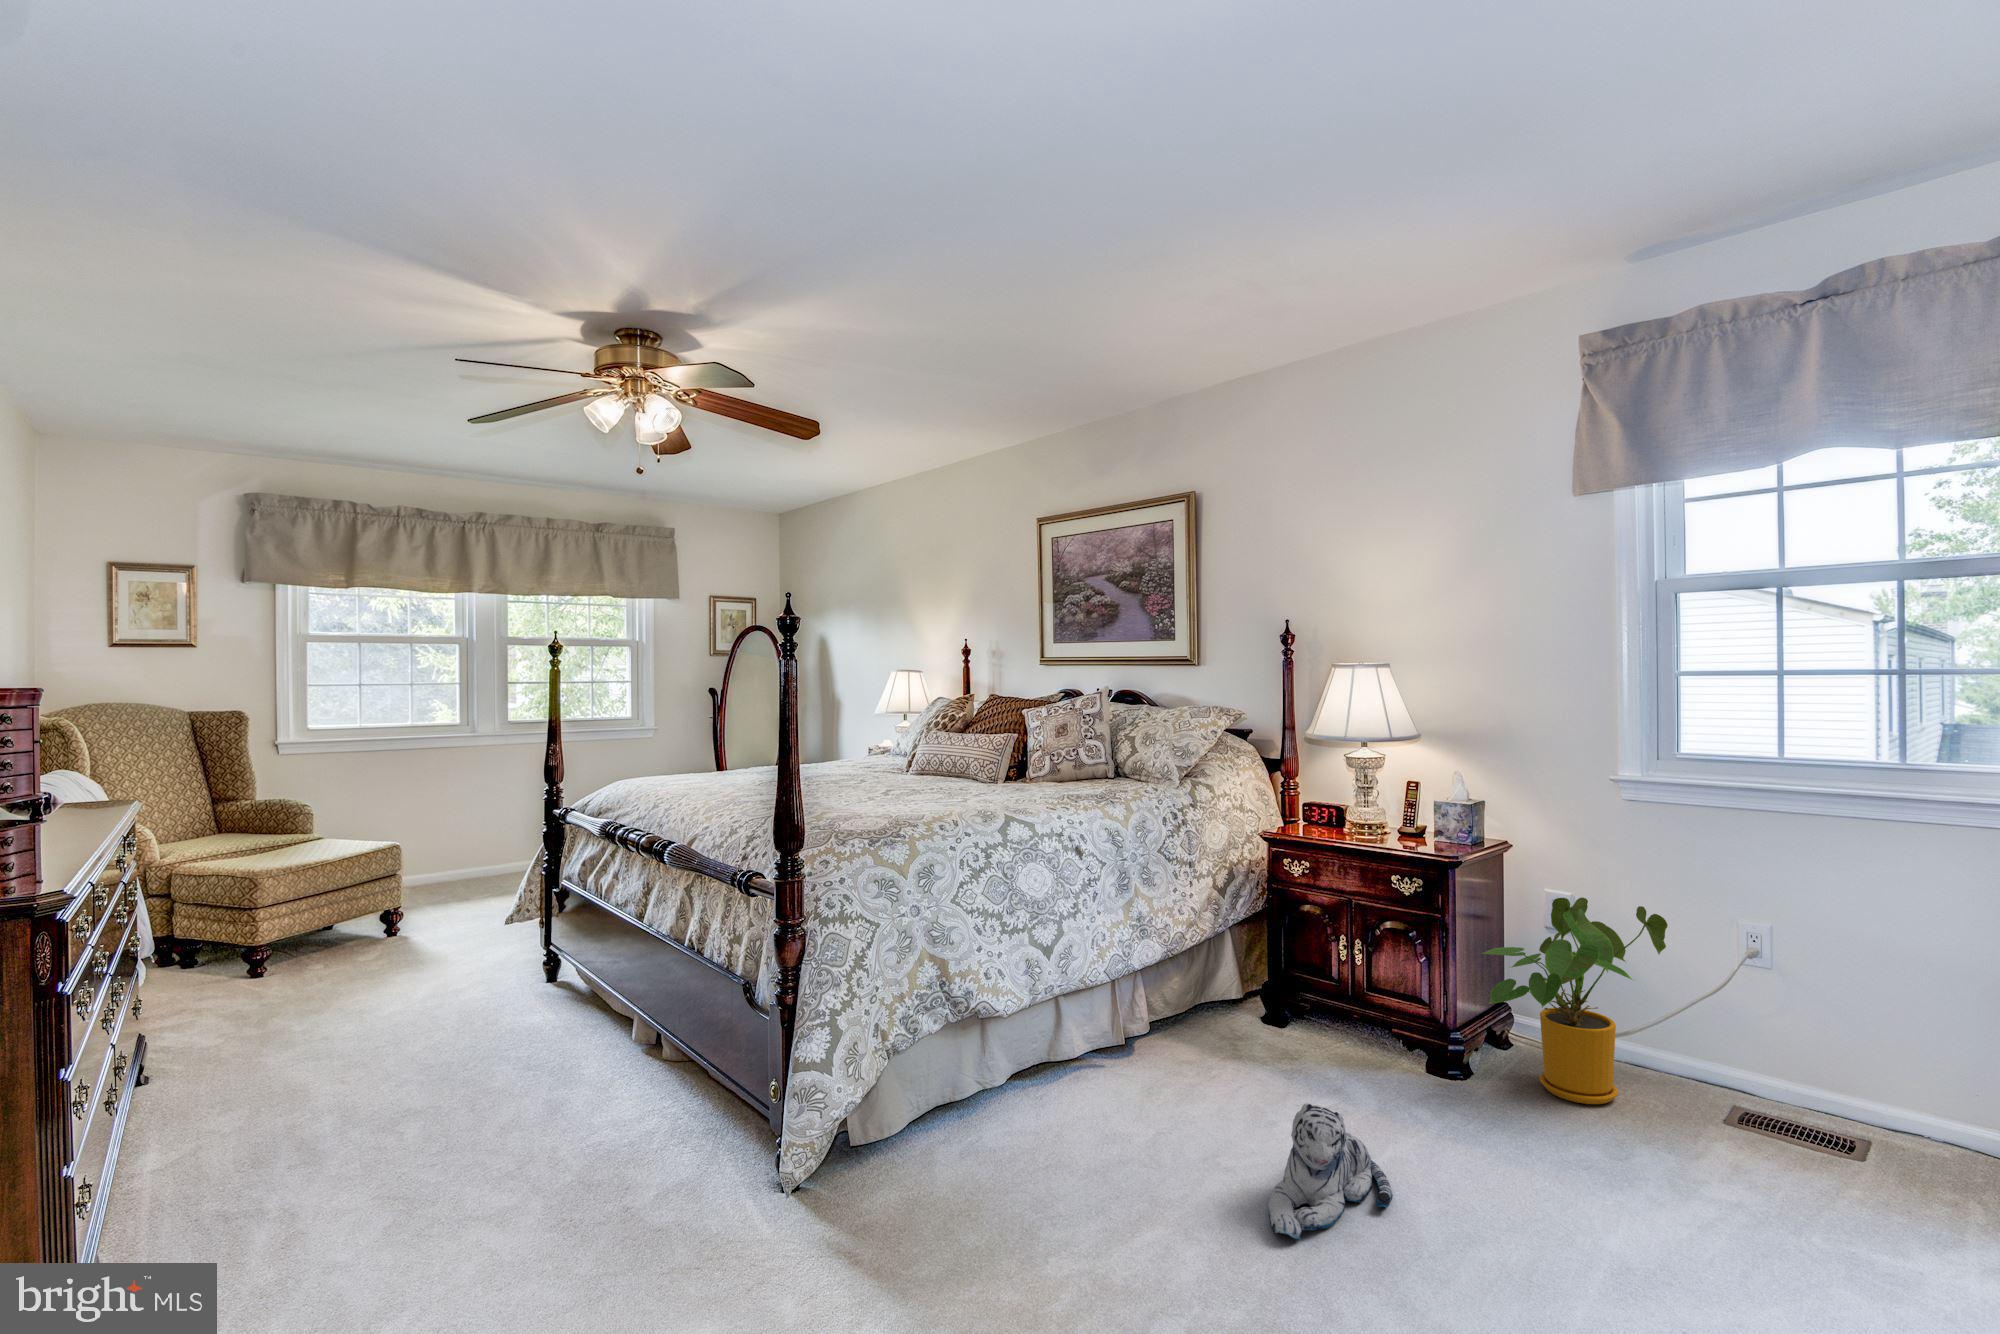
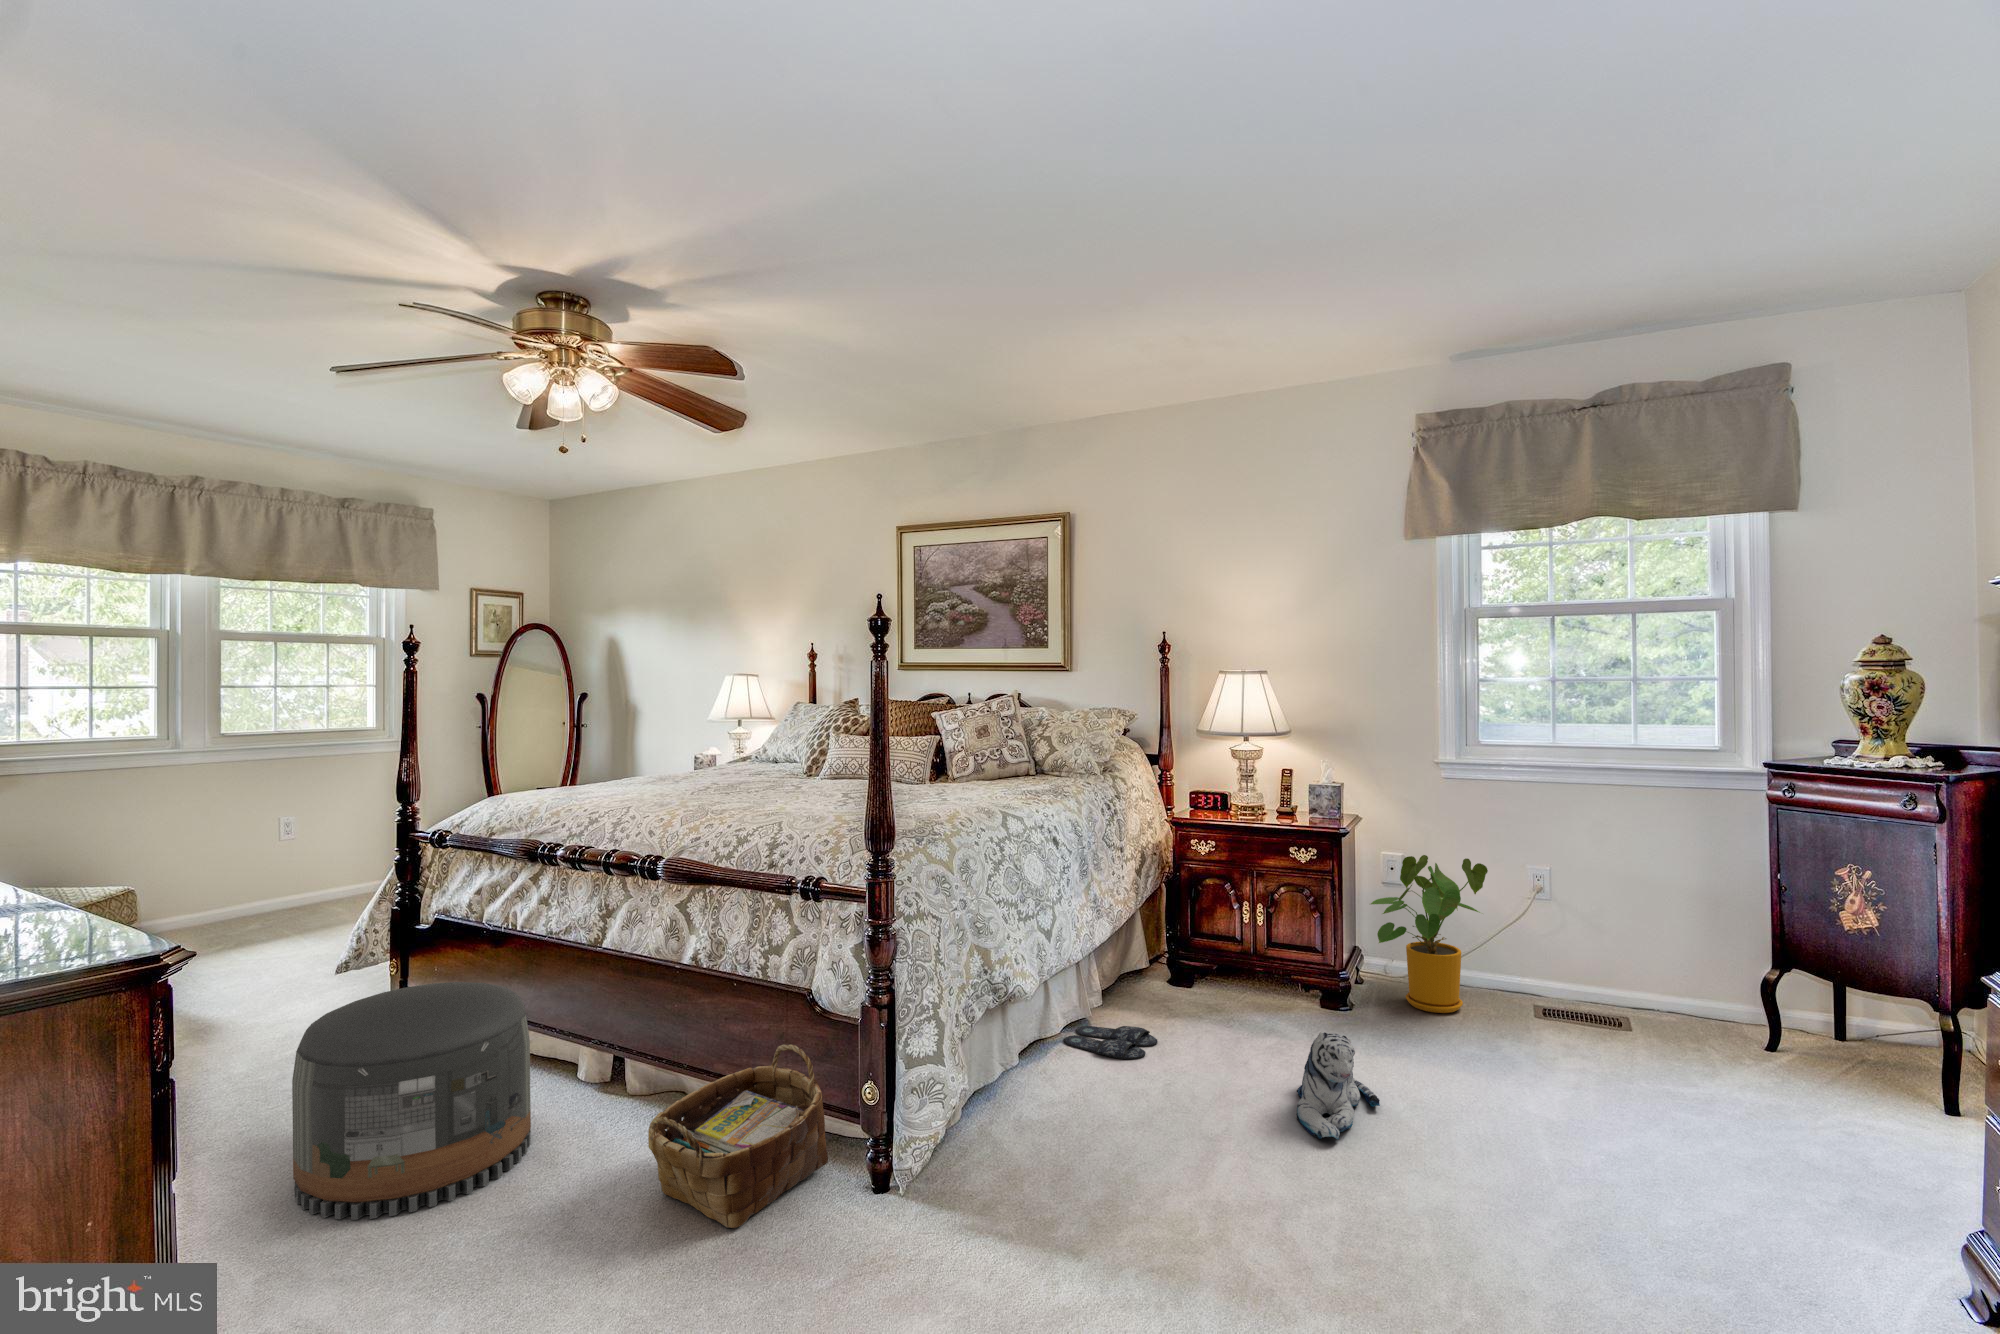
pouf: none [338,941,544,1138] -> present [292,982,531,1220]
woven basket: none [560,1033,739,1206] -> present [648,1044,828,1228]
slippers: none [1079,1057,1183,1101] -> present [1063,1026,1157,1059]

